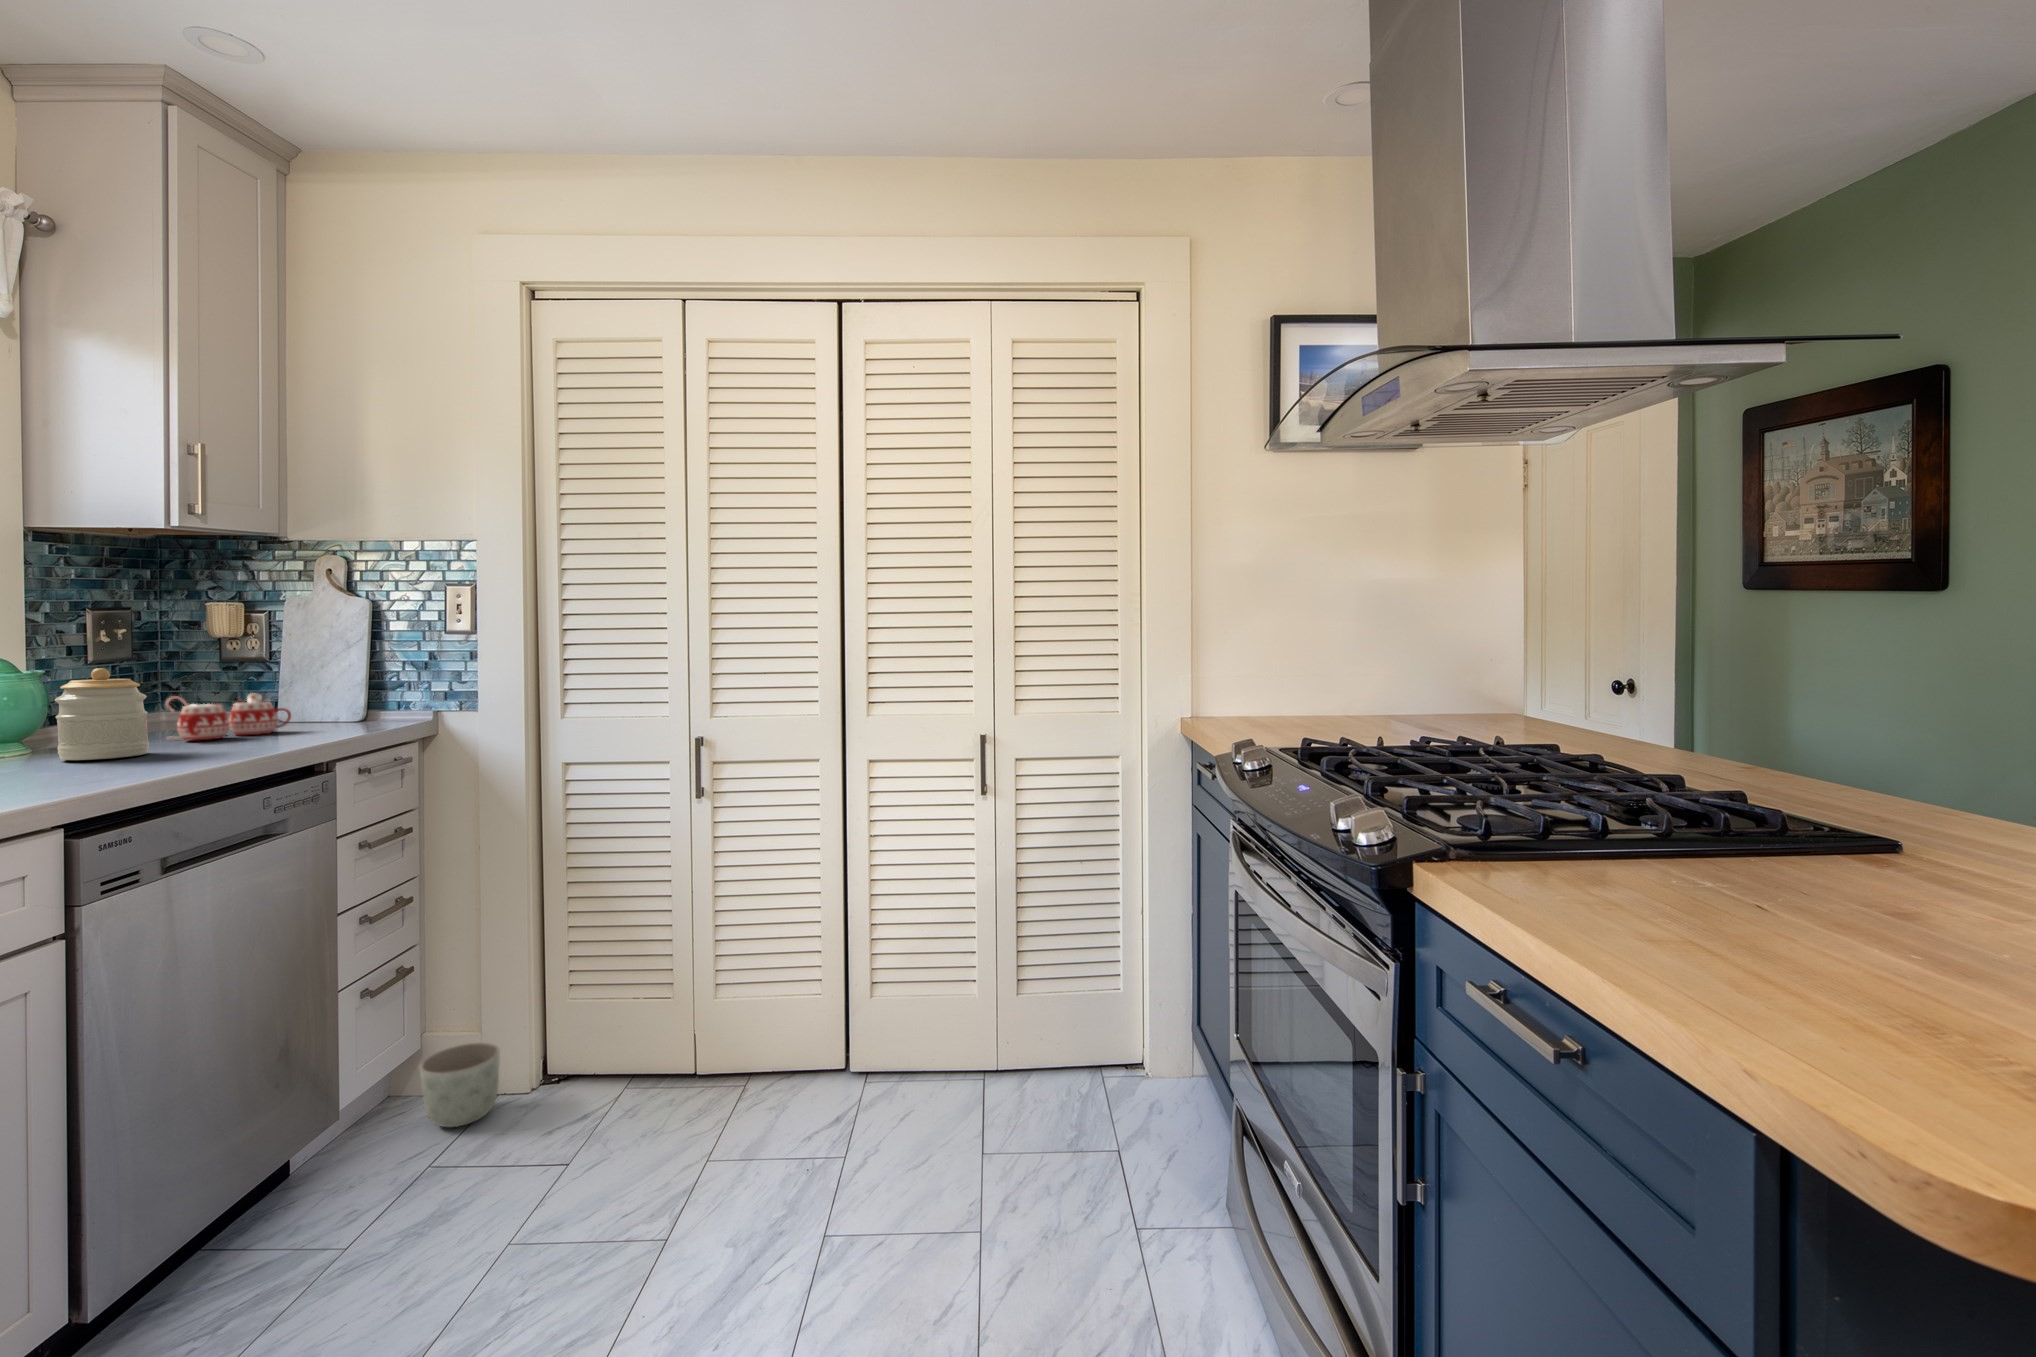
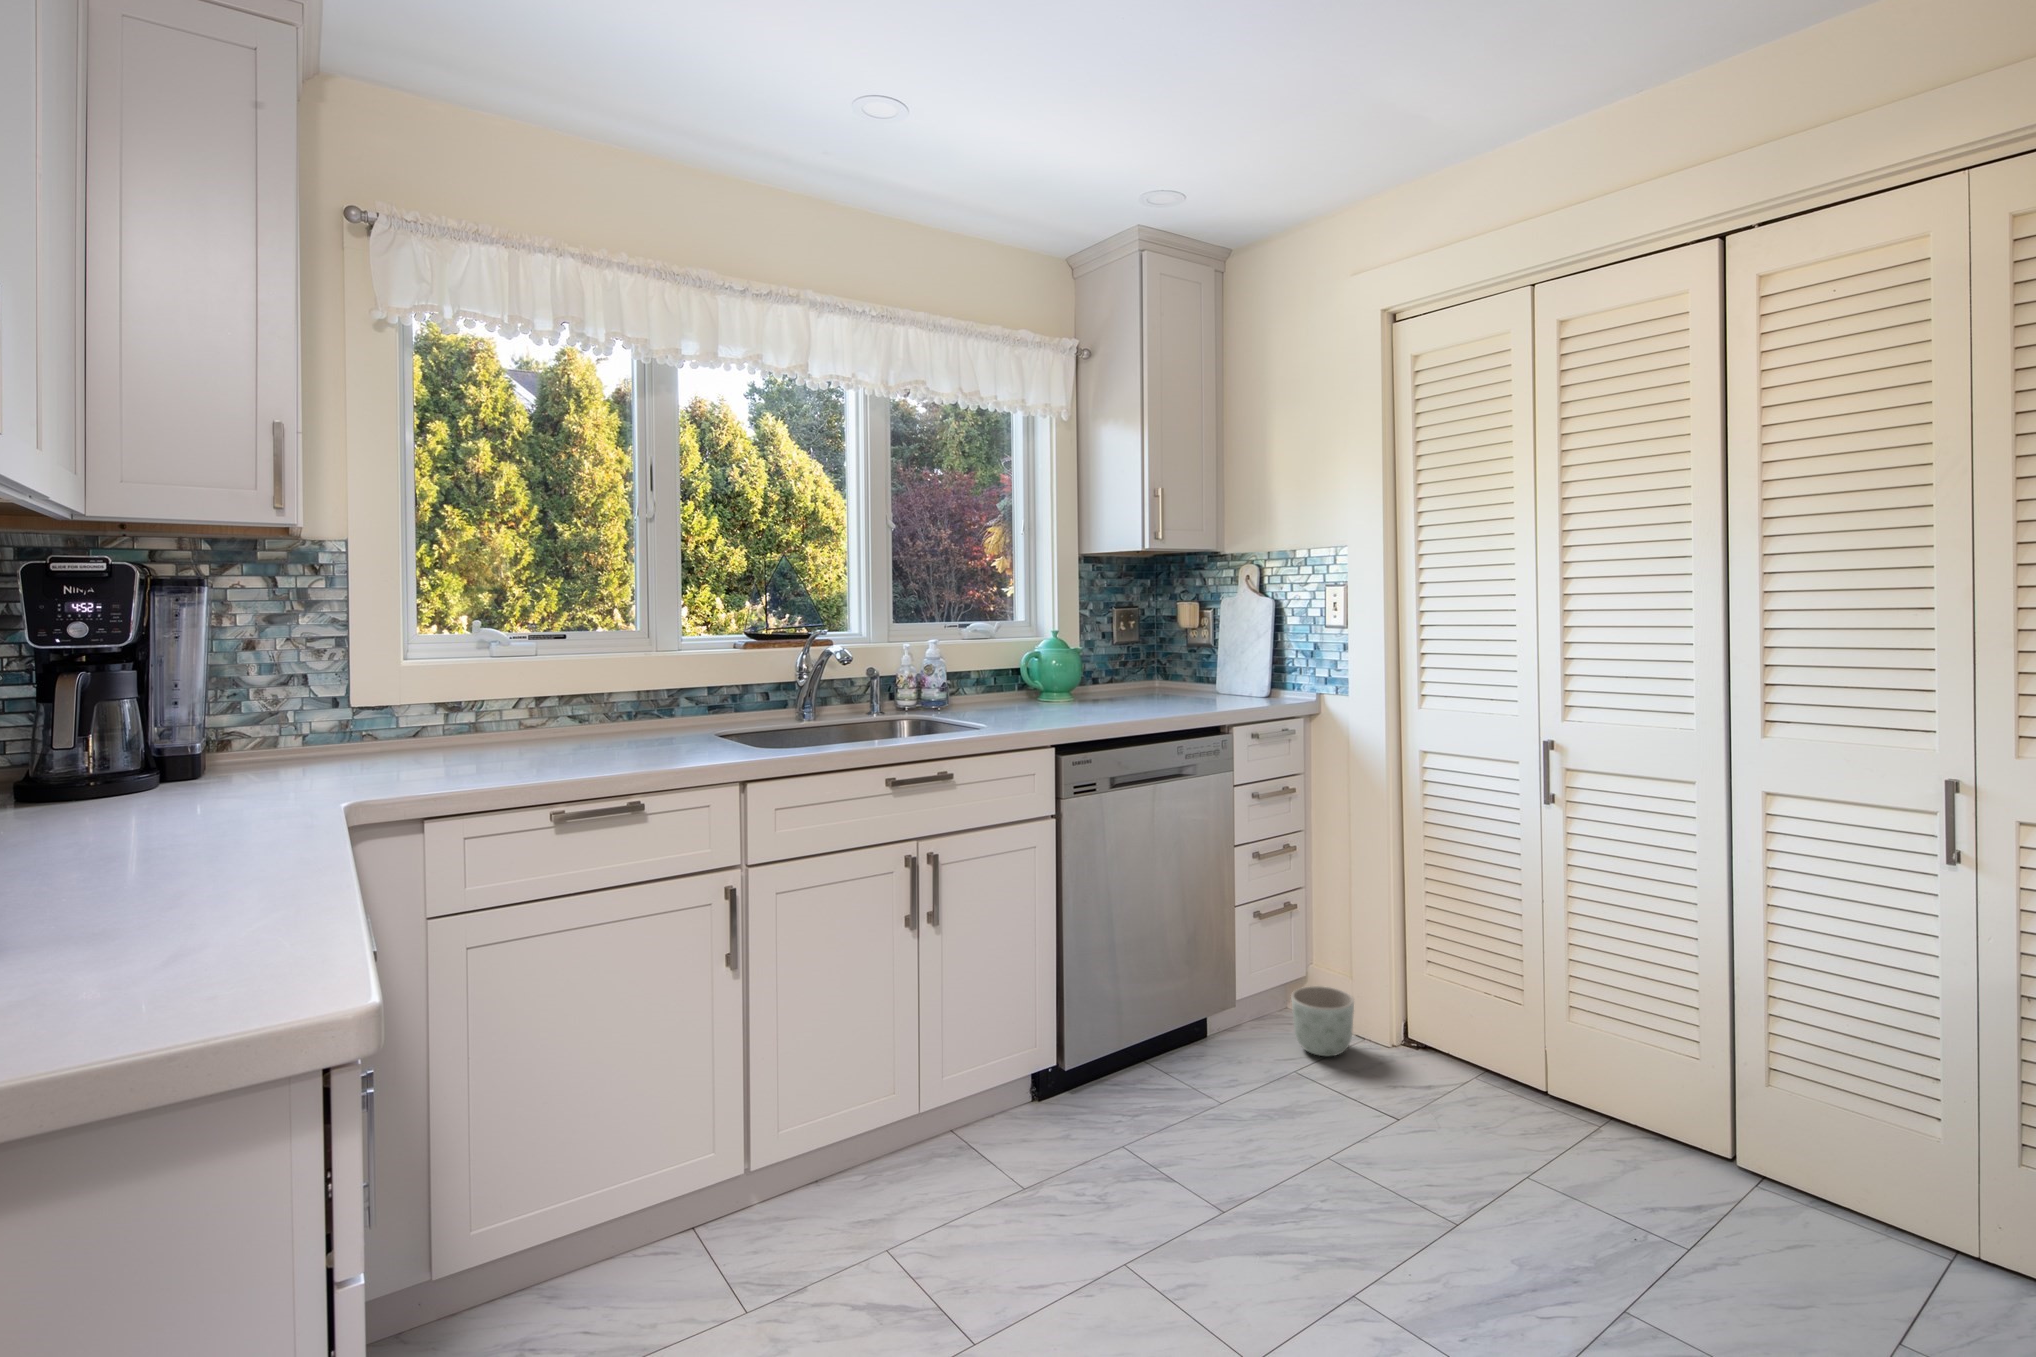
jar: present [55,668,149,760] -> none [1082,656,1128,719]
mug: present [165,693,291,740] -> none [1143,674,1217,708]

